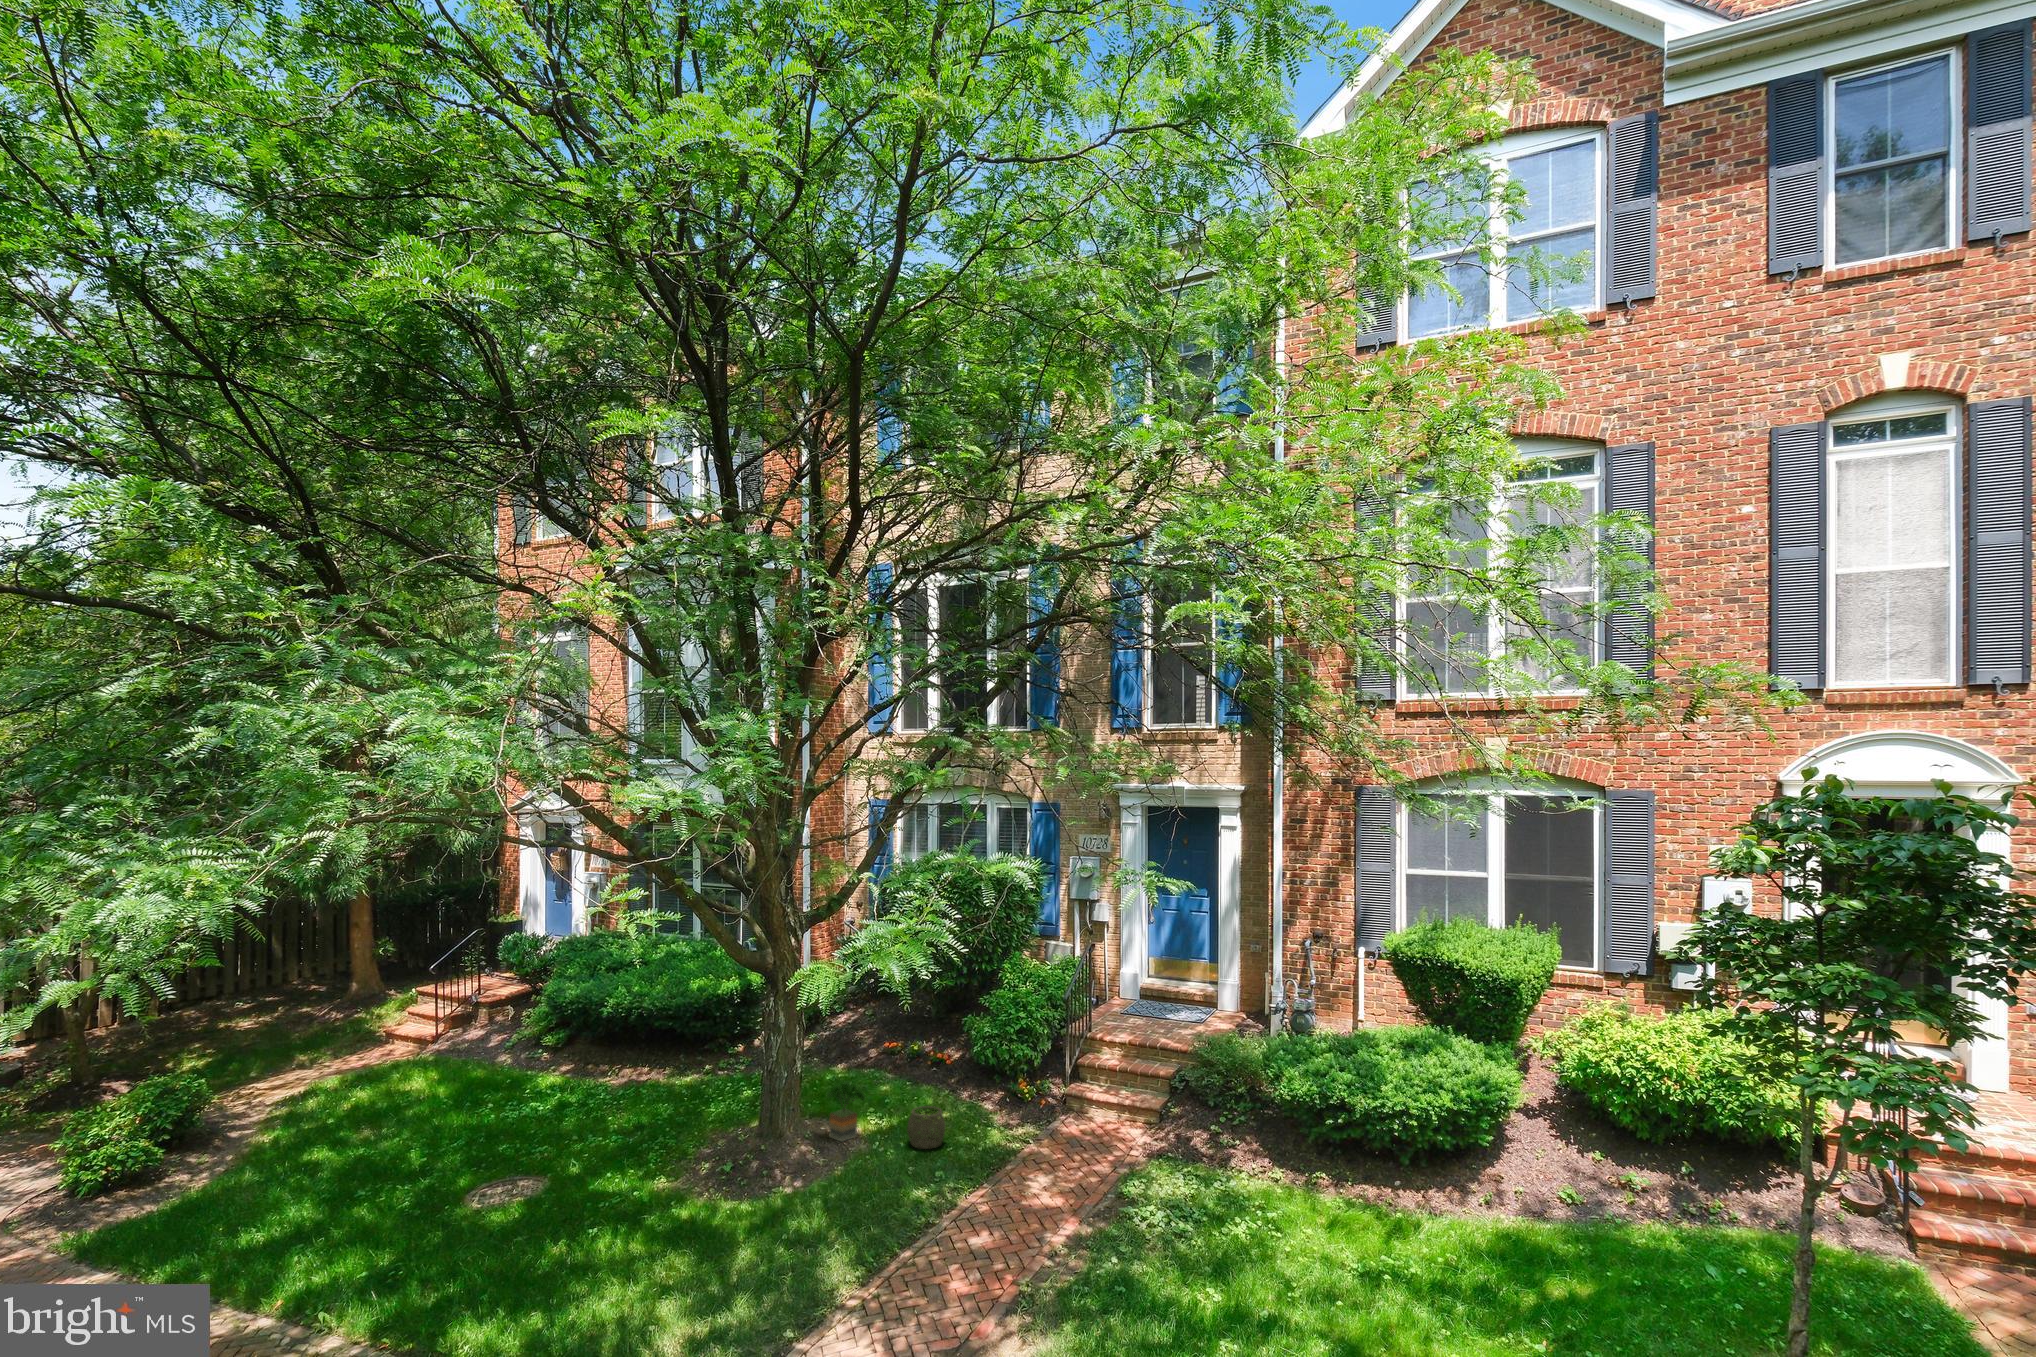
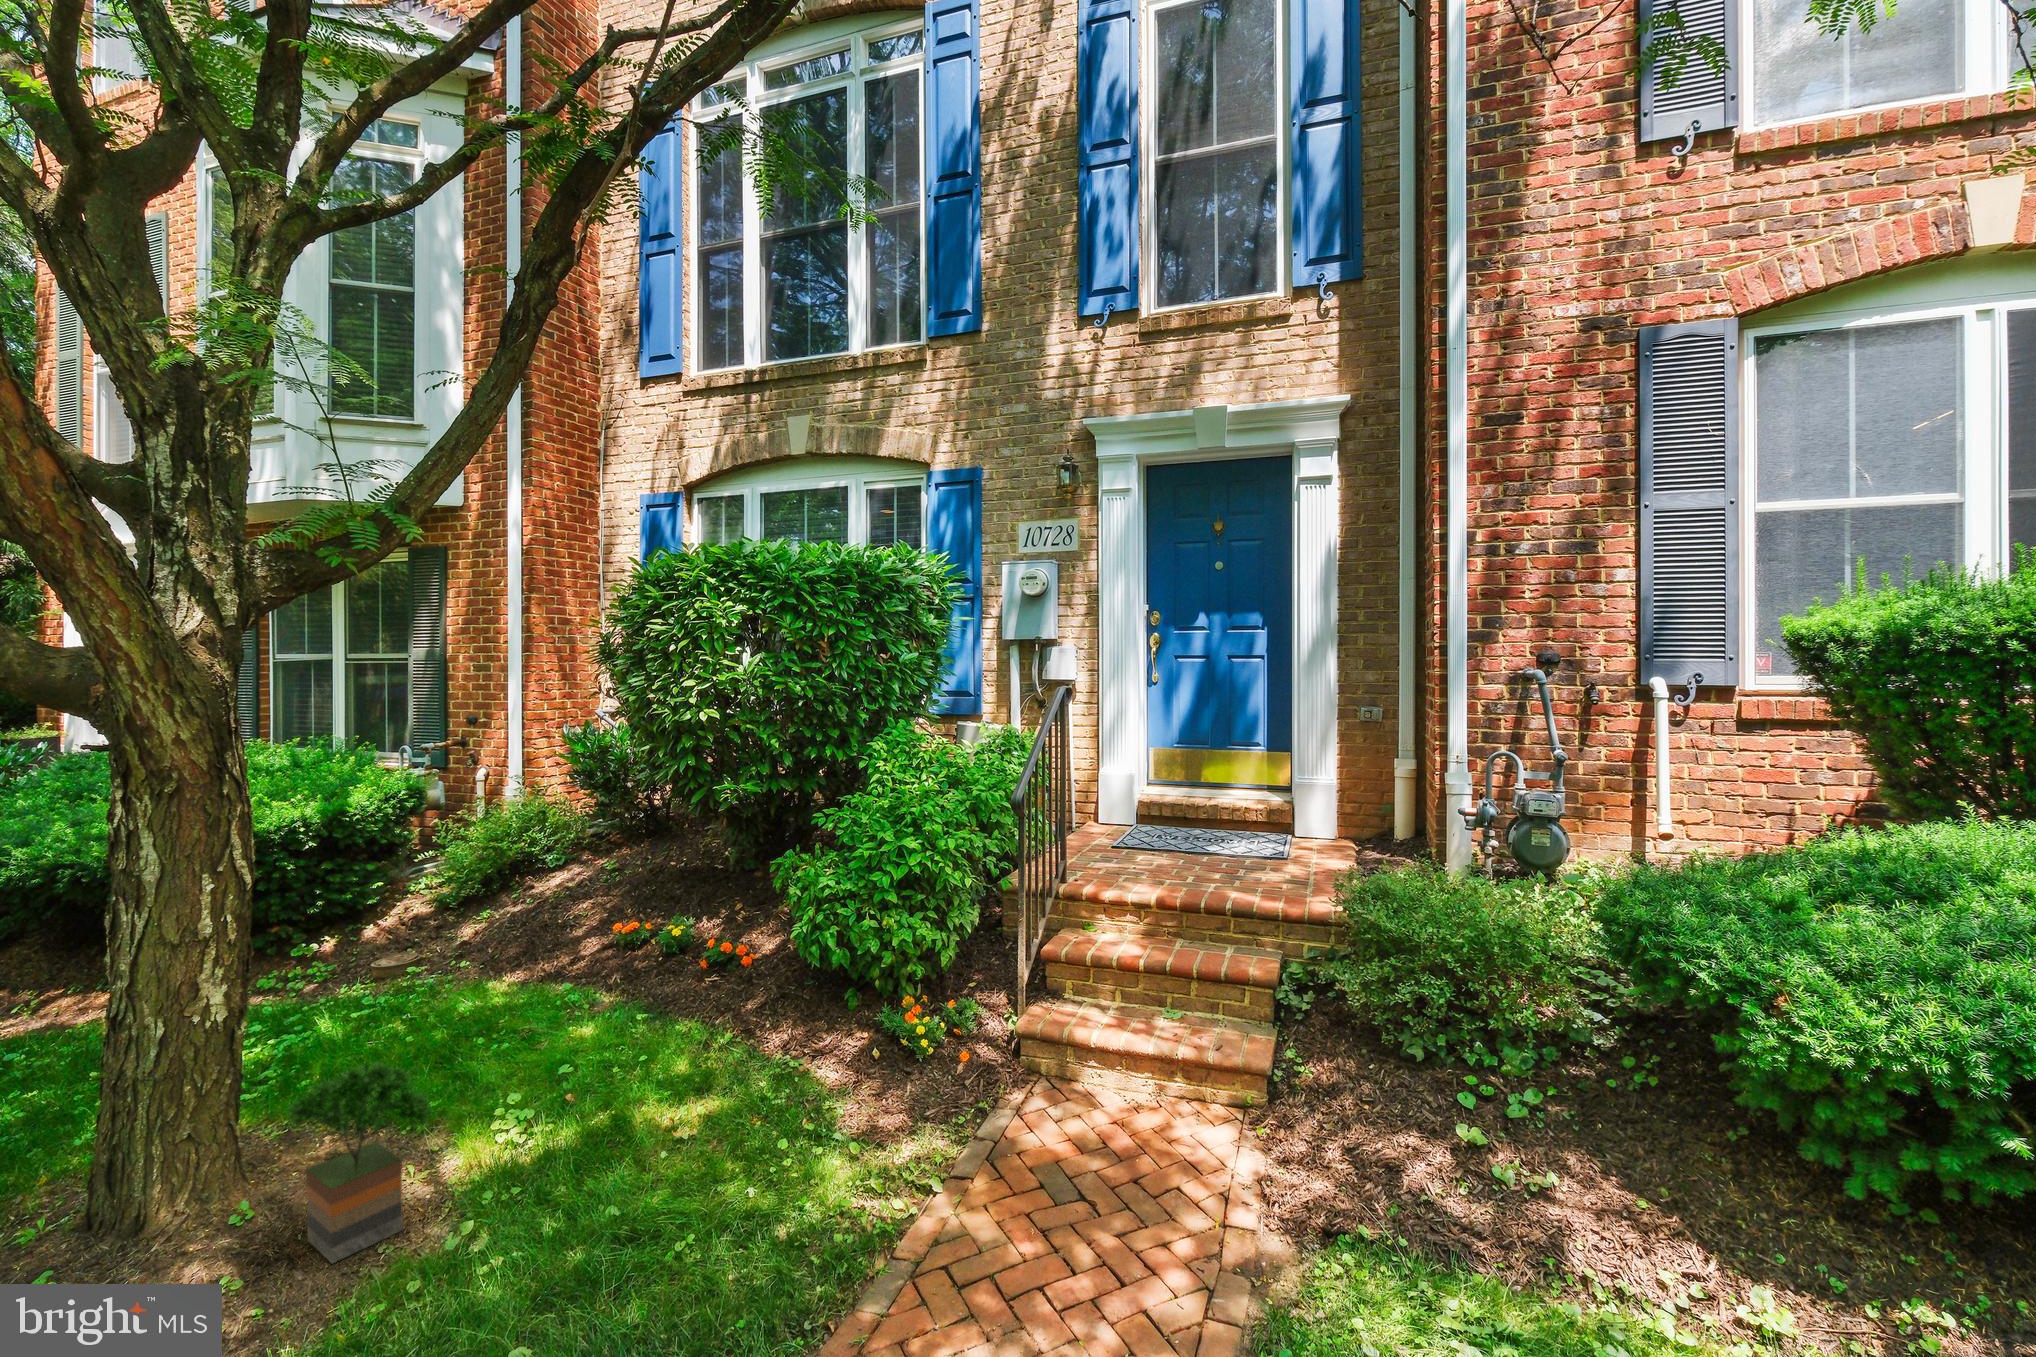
woven basket: present [907,1106,945,1149] -> none [547,1124,679,1278]

